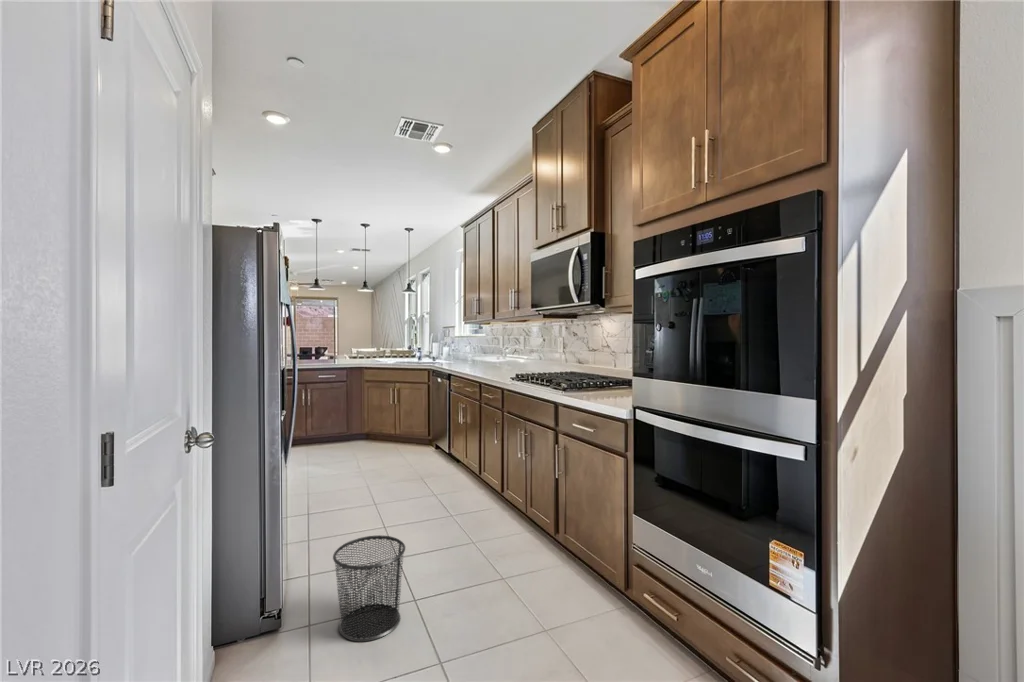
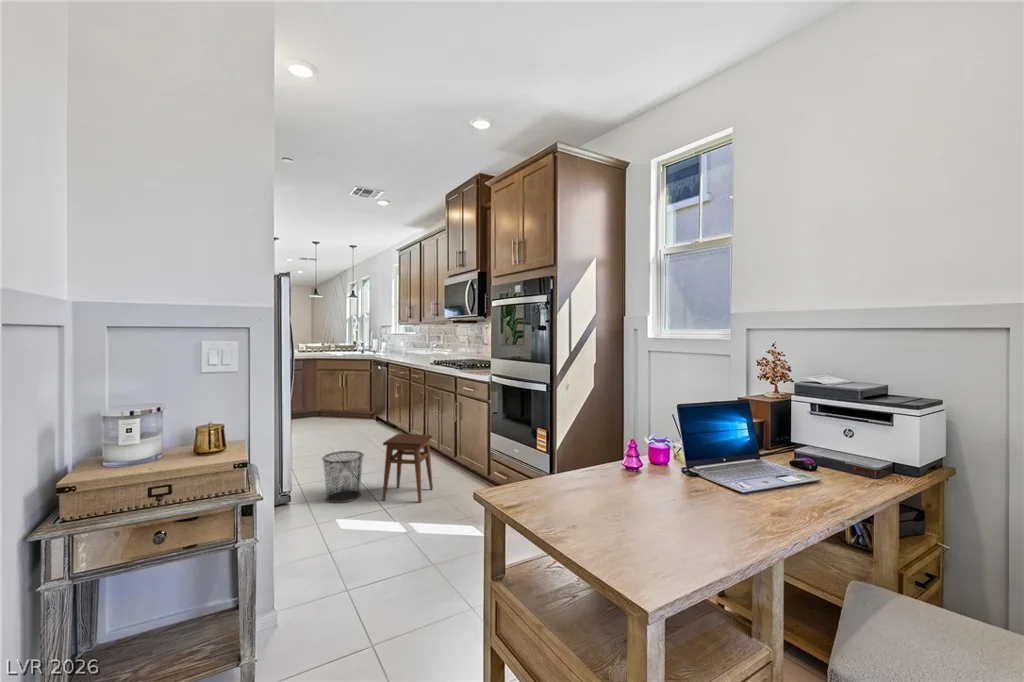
stool: none [437,508,526,655] -> present [382,434,433,503]

